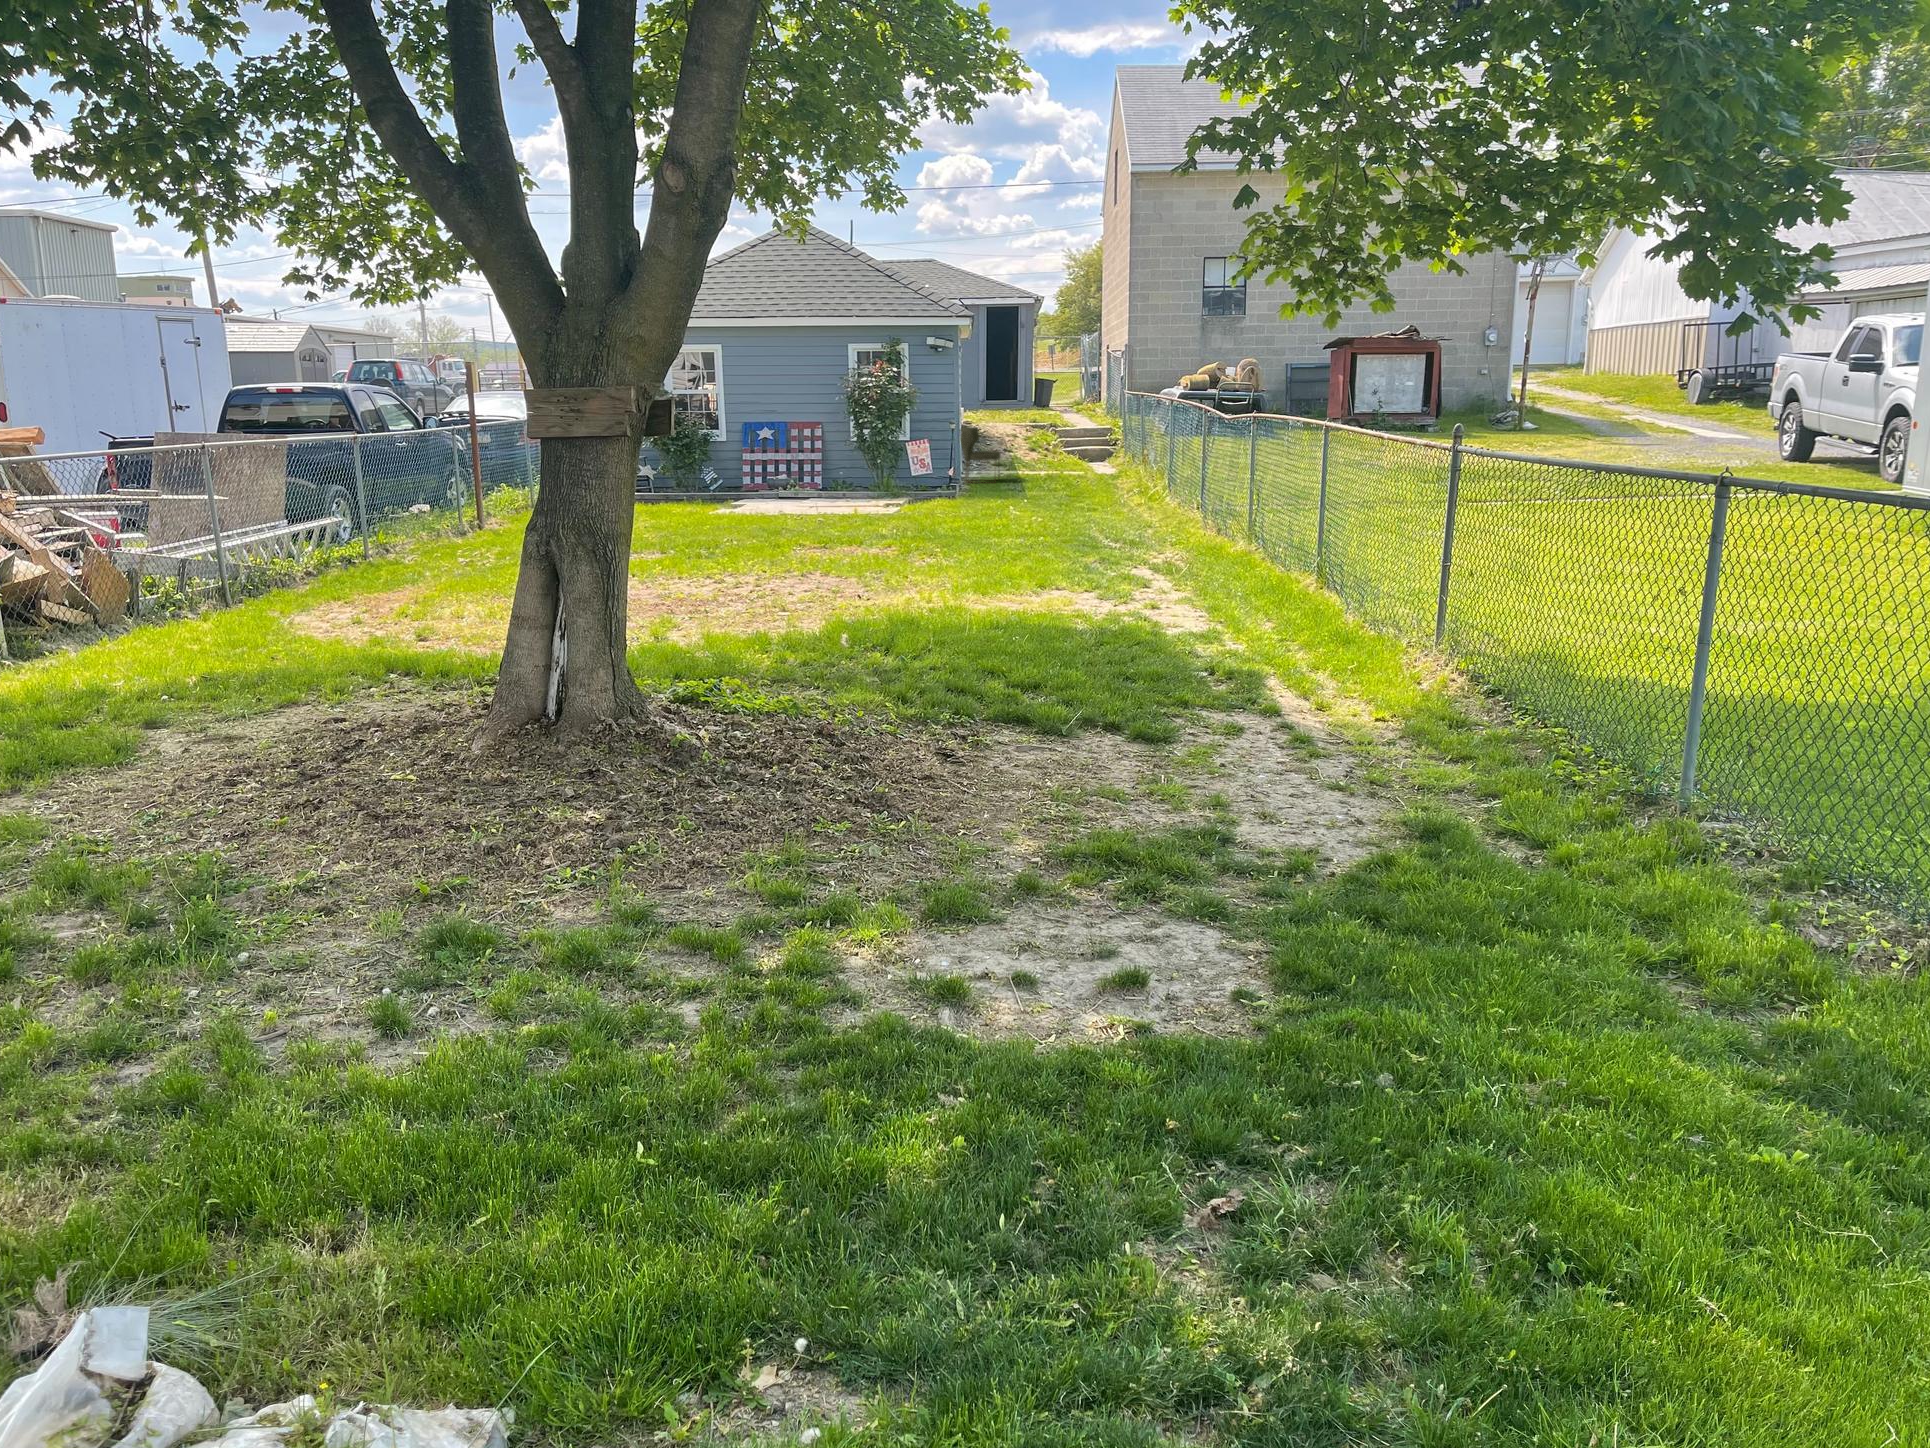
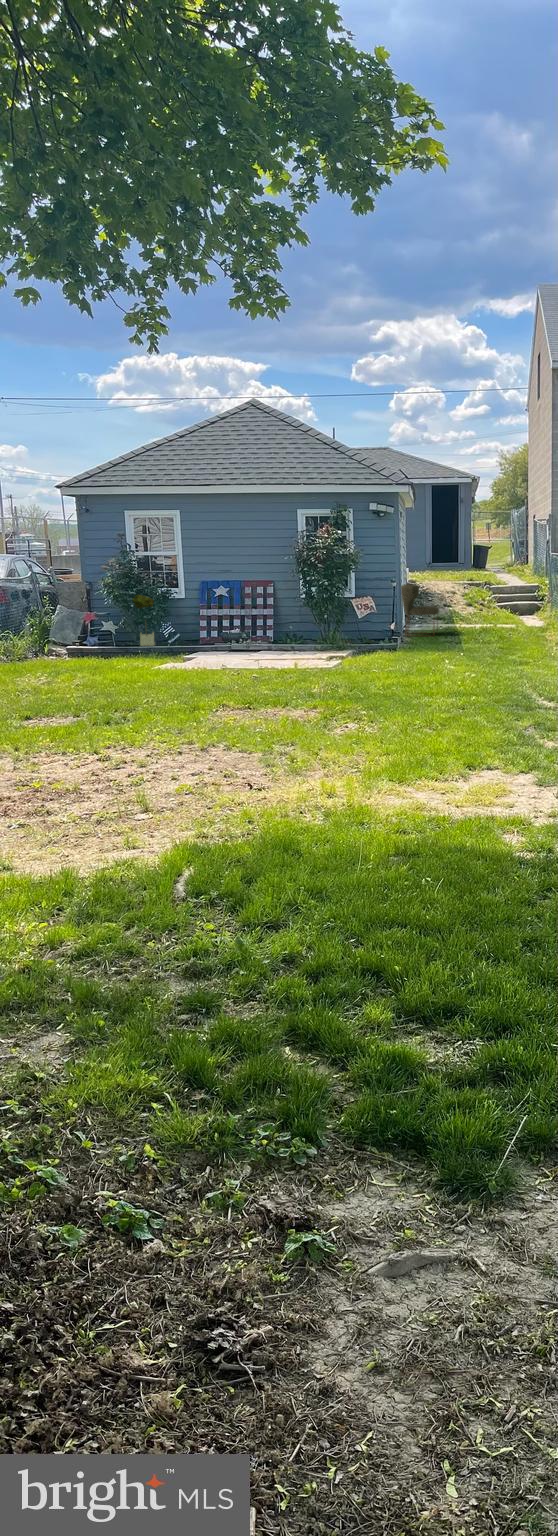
potted tree: none [667,436,693,493] -> present [133,595,155,646]

